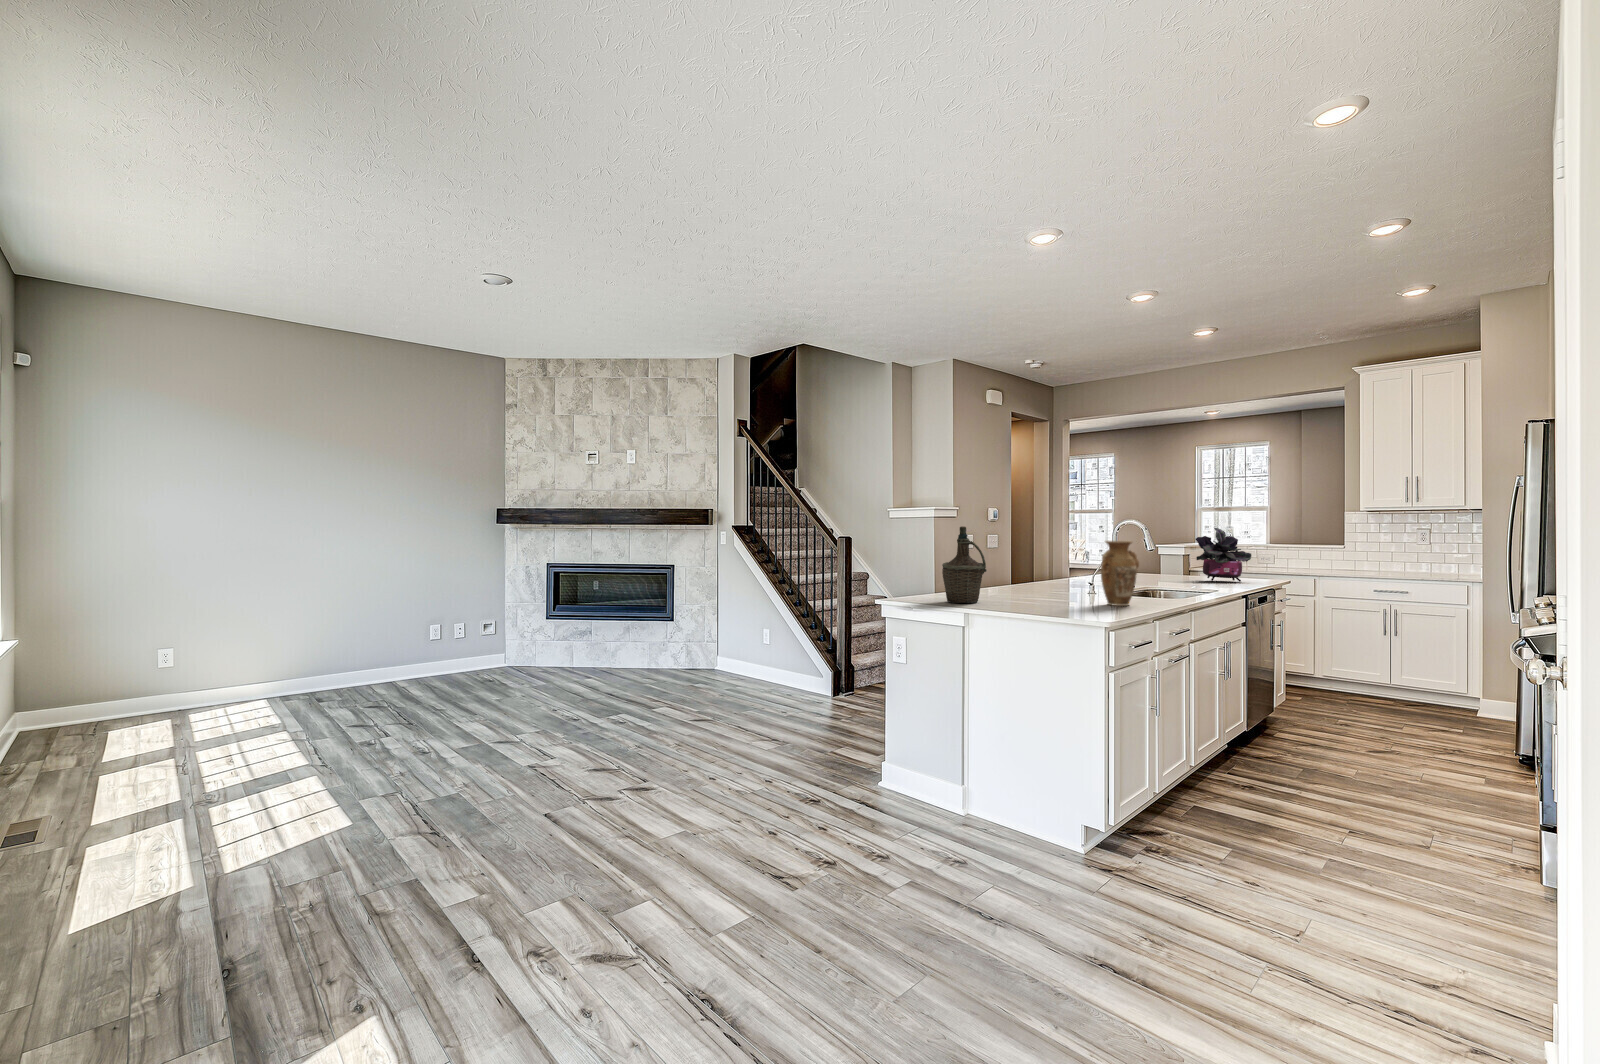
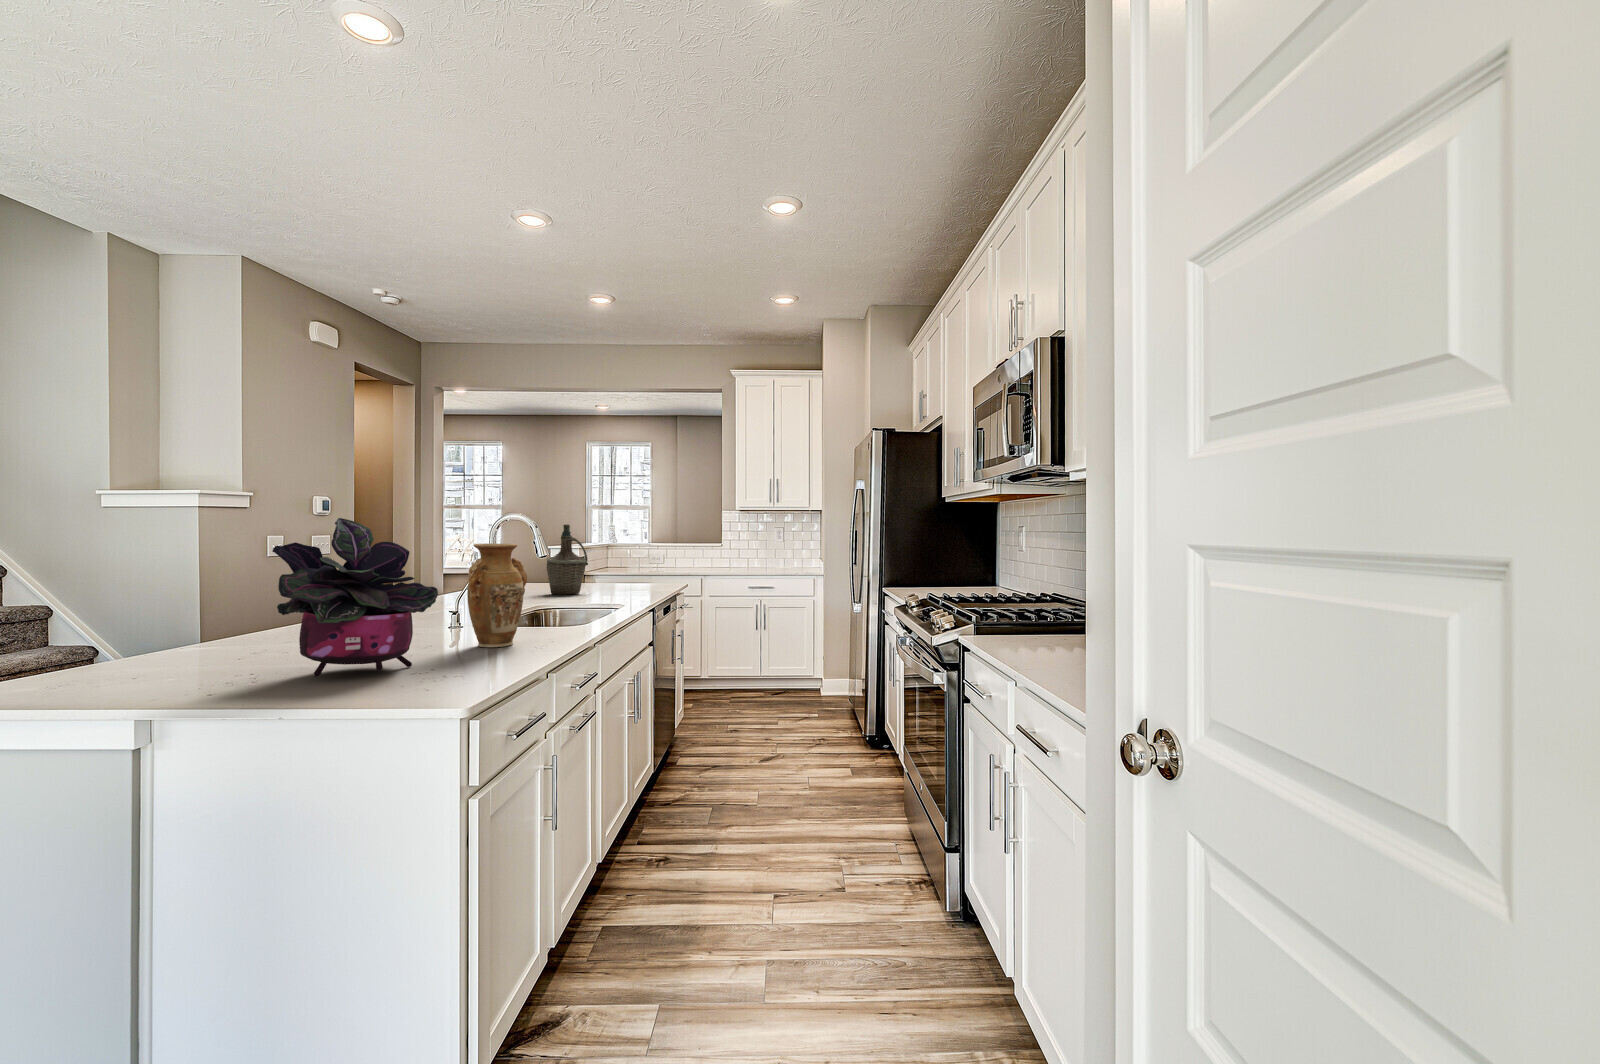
bottle: present [942,526,987,603] -> present [547,524,588,595]
potted plant: present [1196,528,1252,582] -> present [272,518,438,676]

